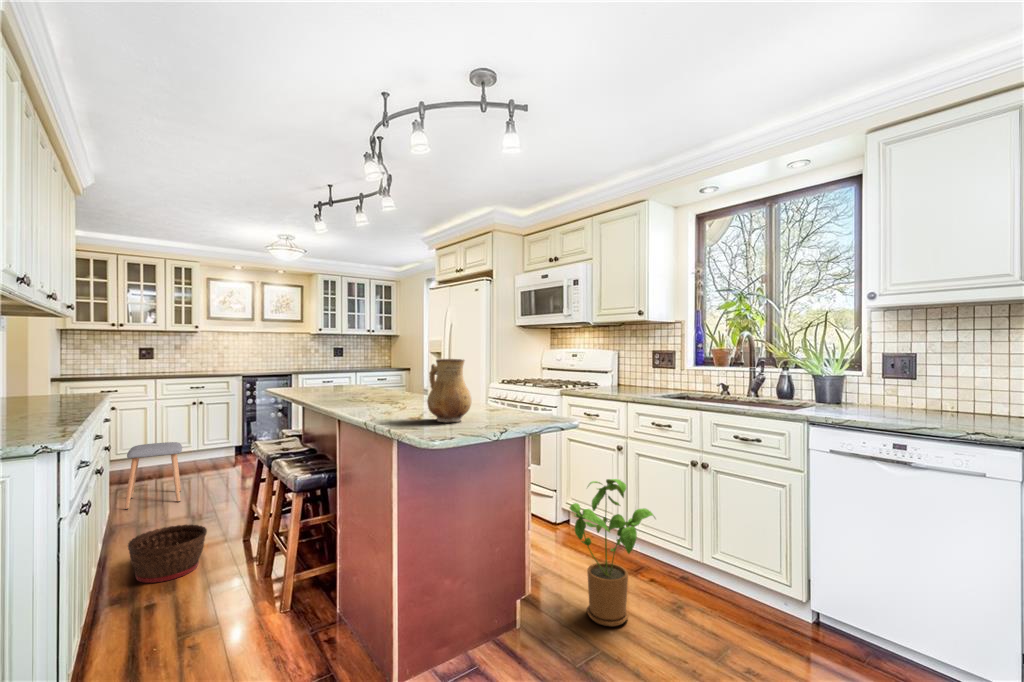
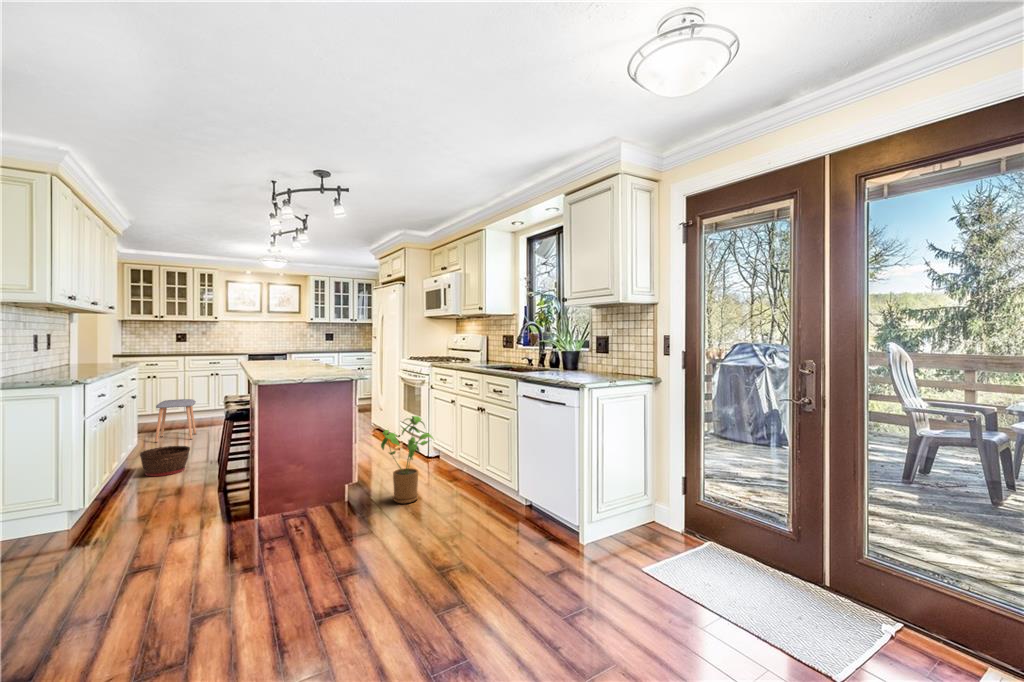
ceramic pitcher: present [427,359,471,422] -> none [283,339,311,376]

